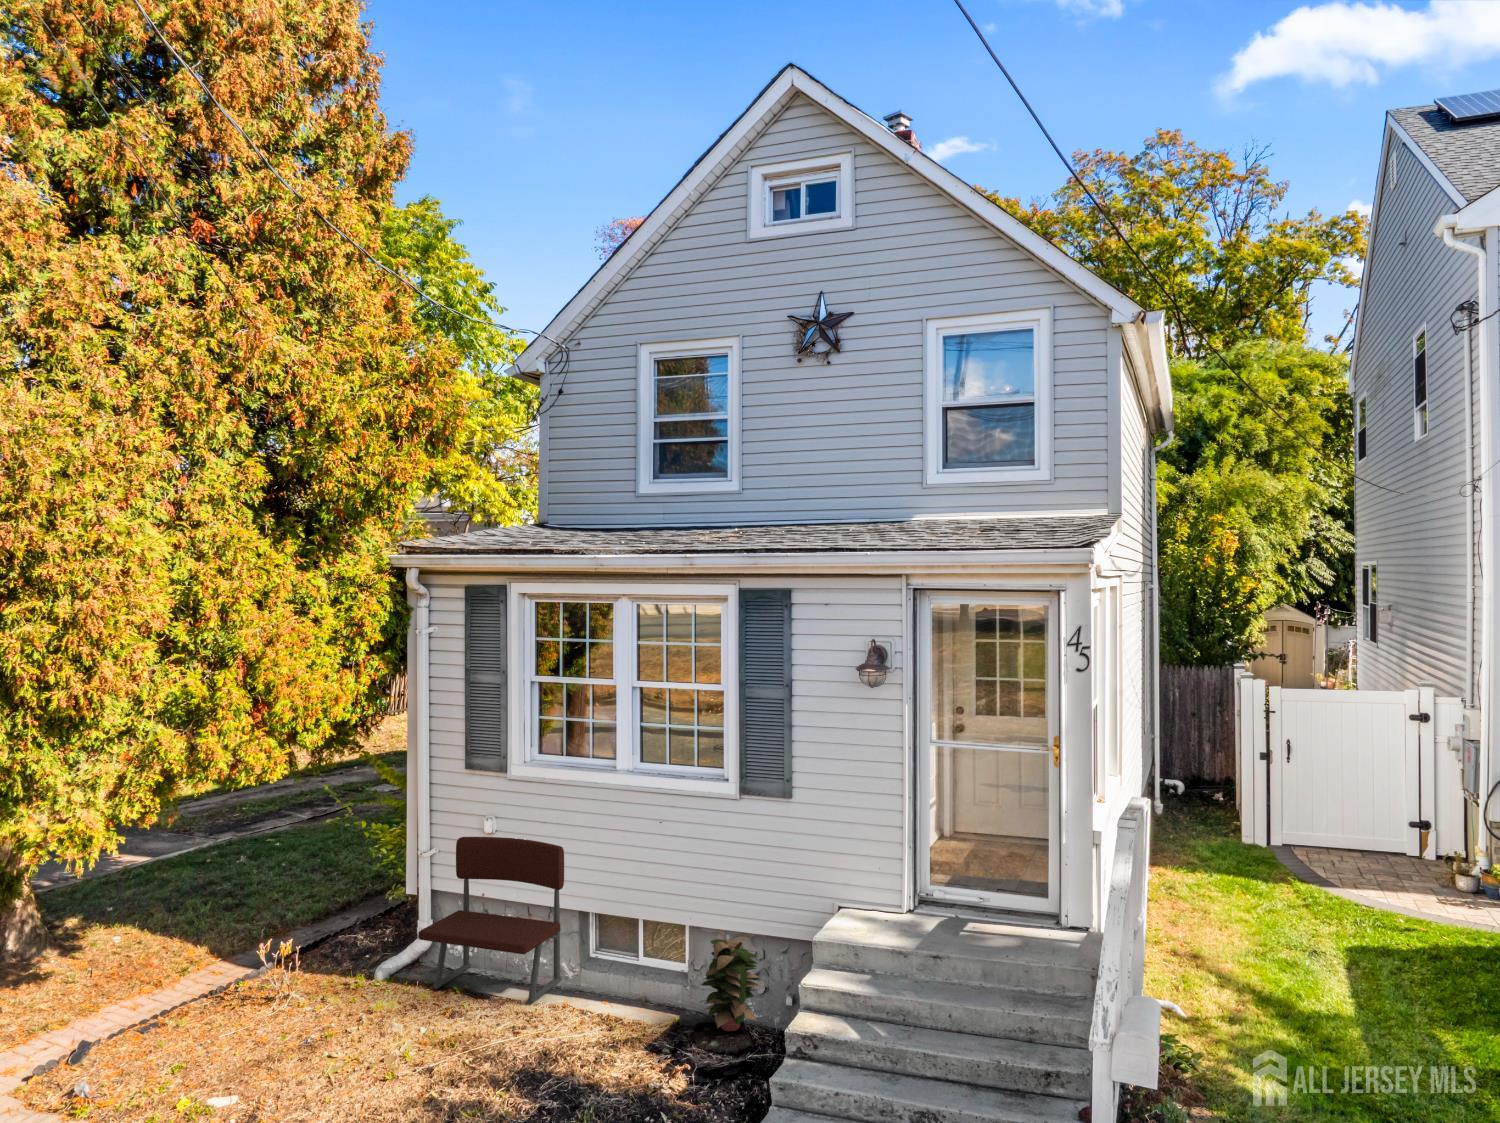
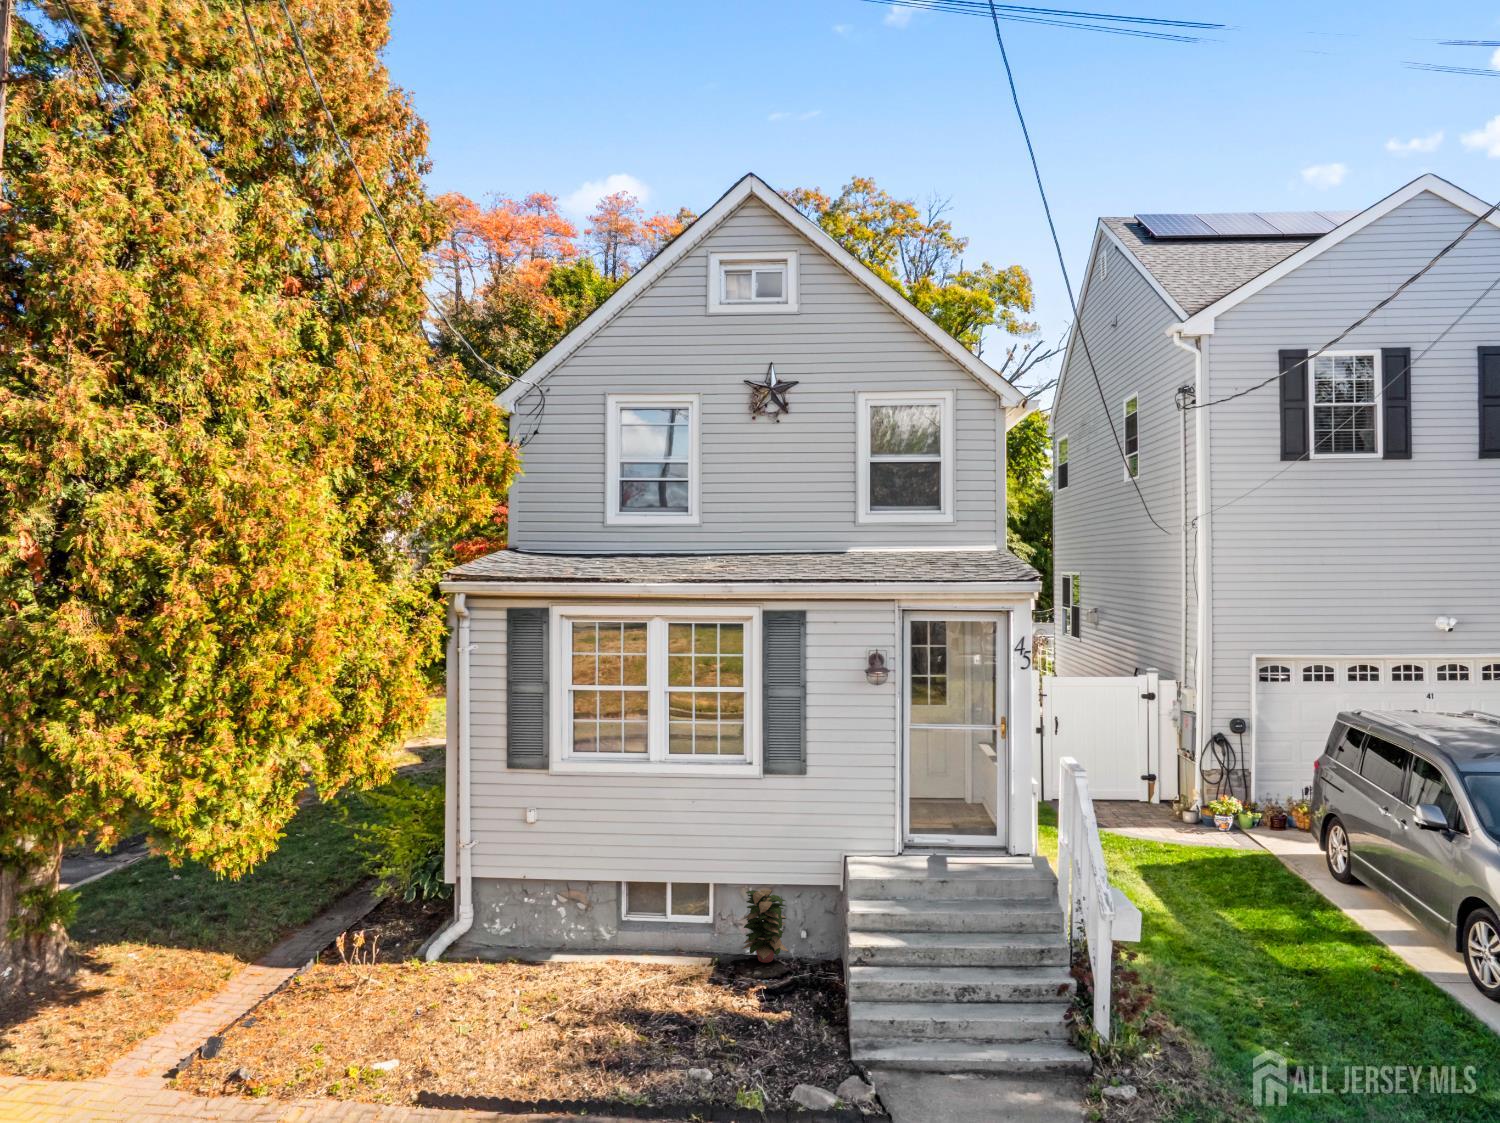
bench: present [418,837,564,1004] -> none [484,825,606,963]

